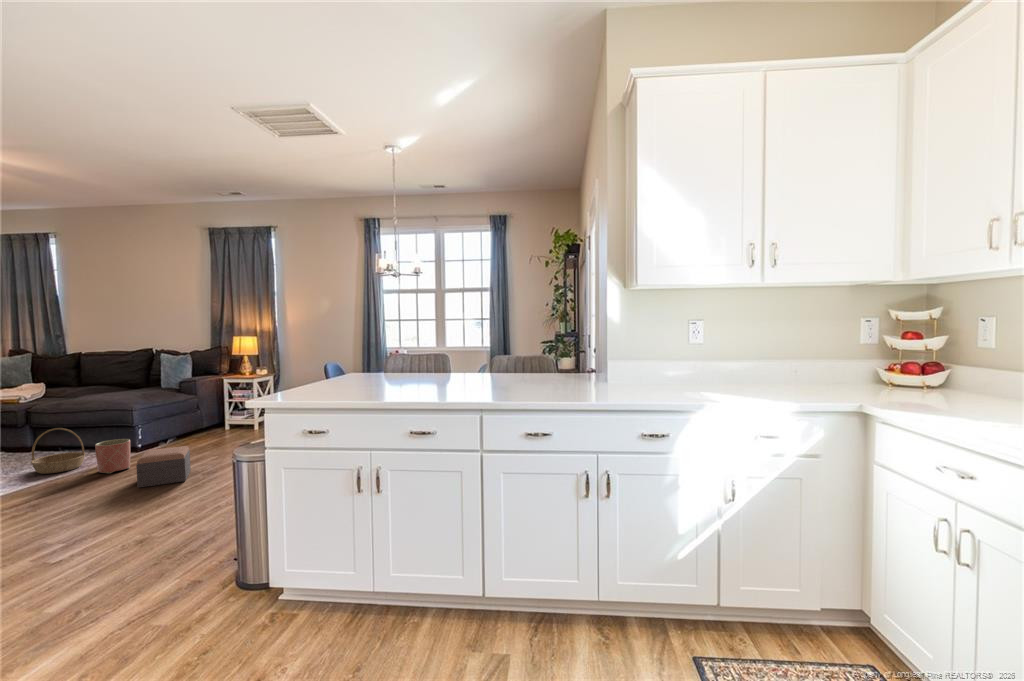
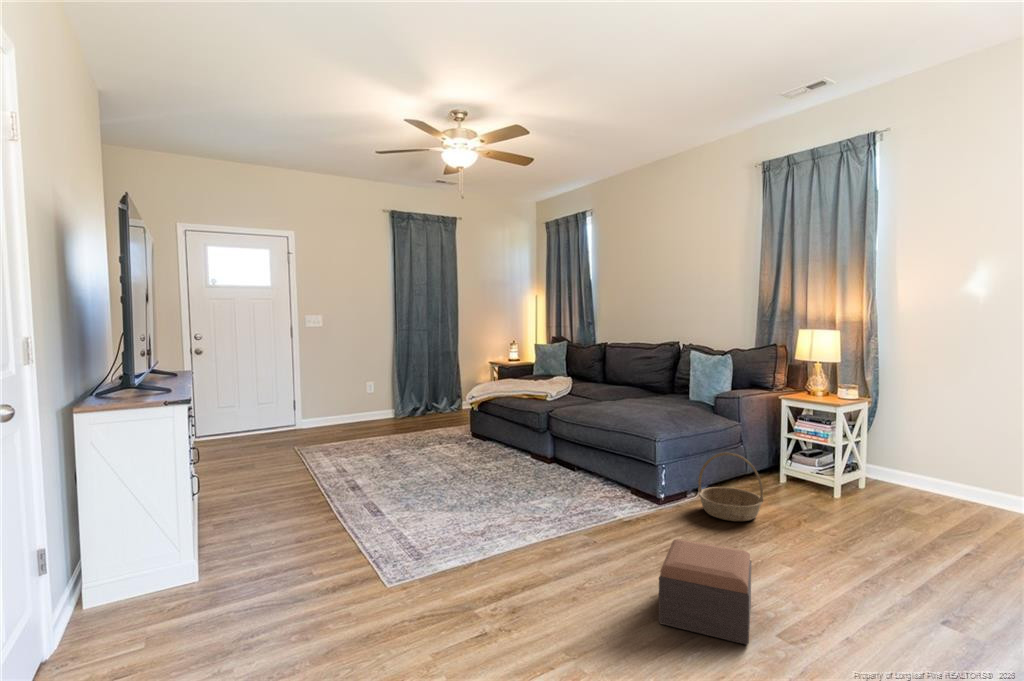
basket: present [31,428,86,474] -> present [698,453,763,521]
planter: present [95,439,130,473] -> none [604,488,651,549]

